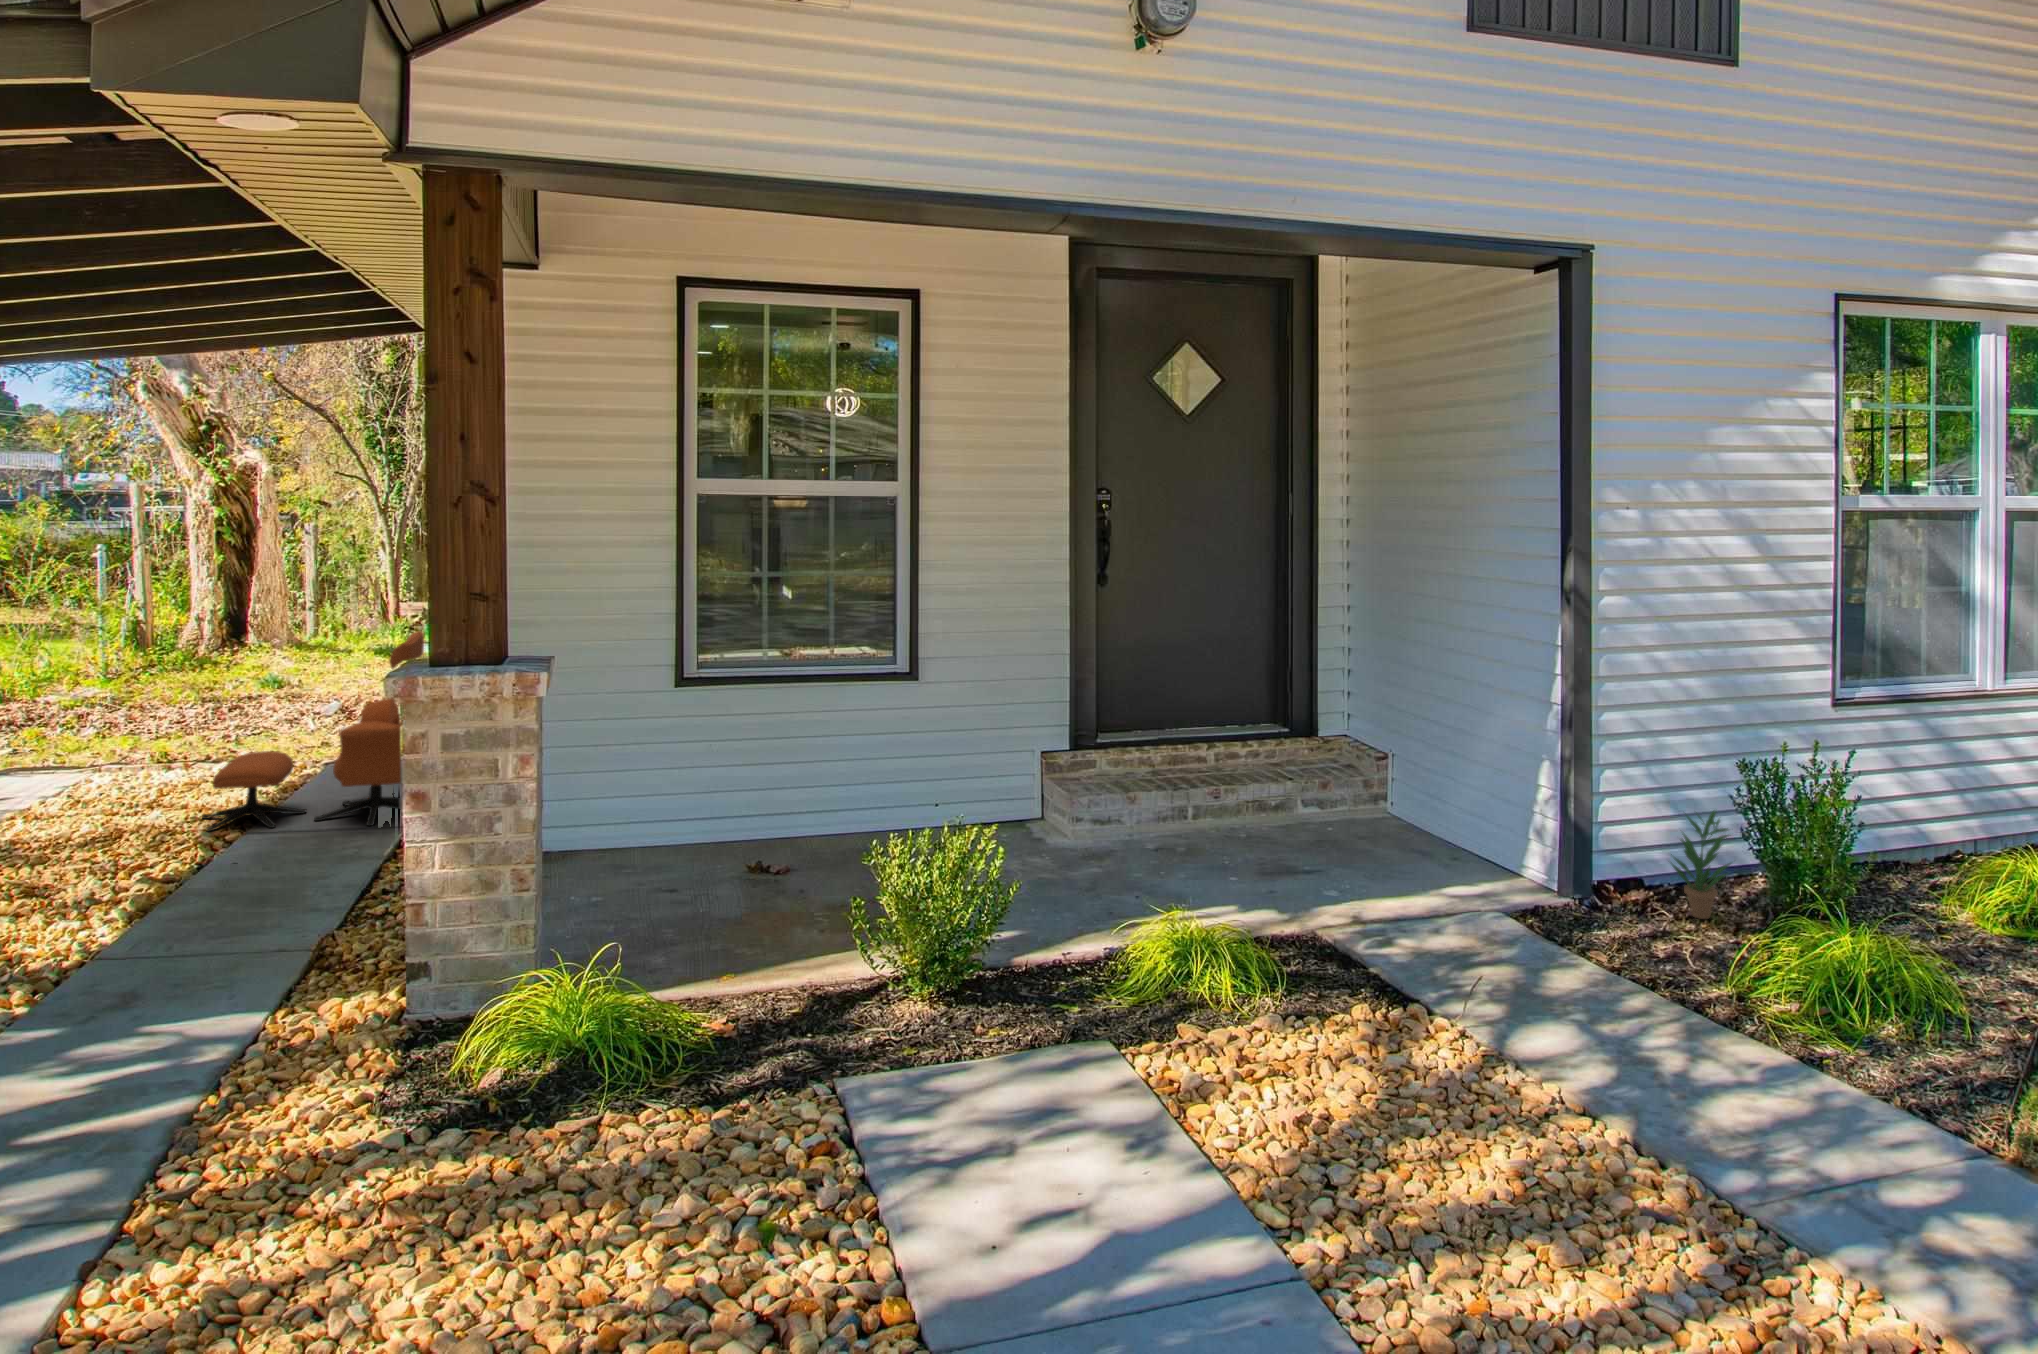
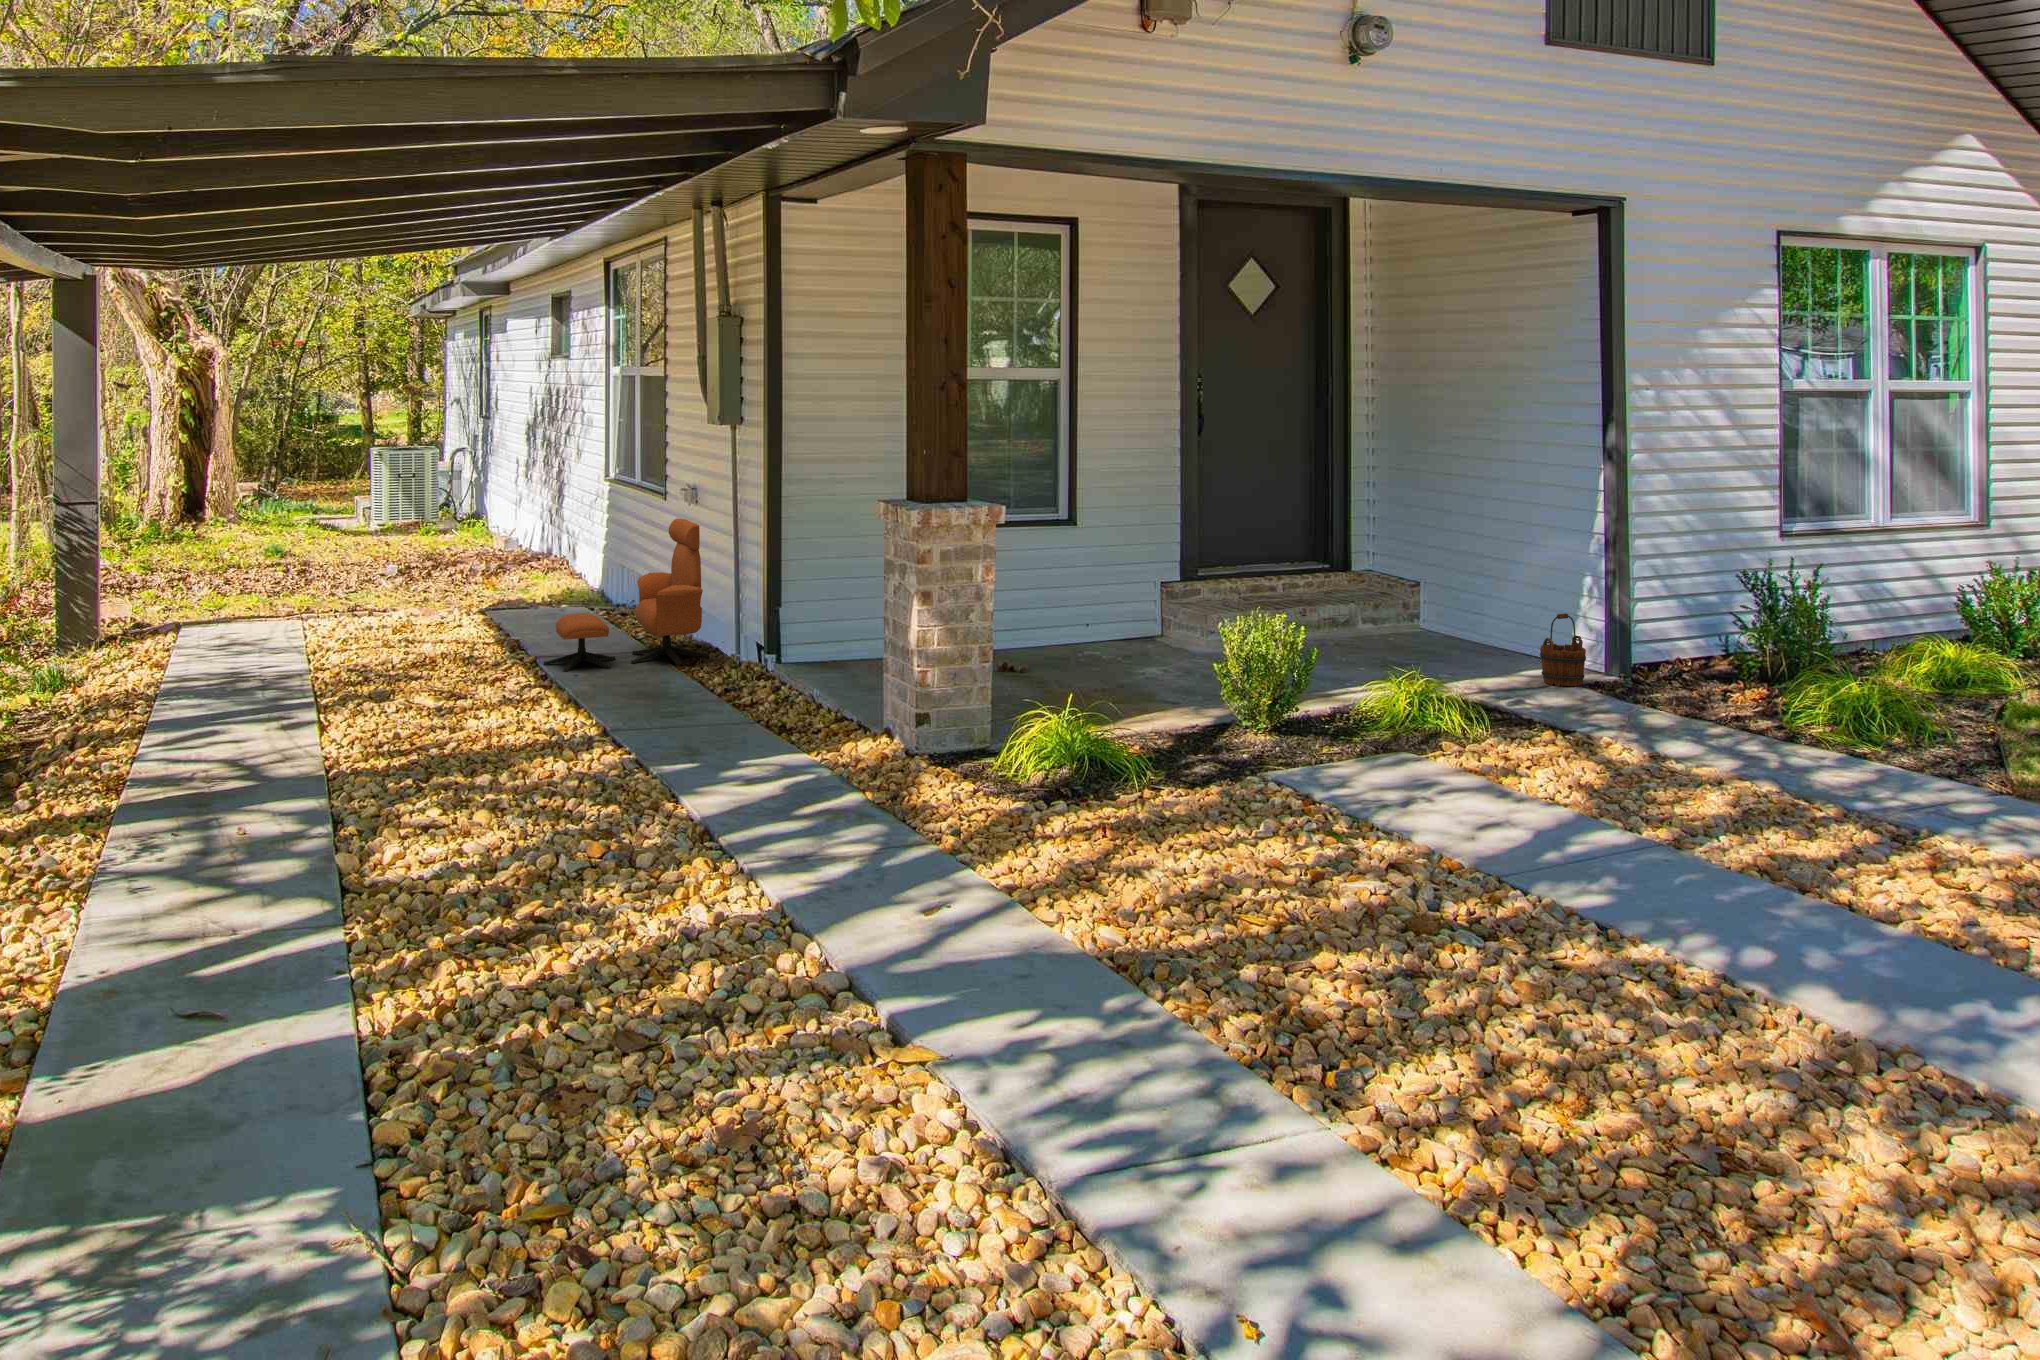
potted plant: present [1671,811,1731,919] -> none [1677,603,1728,681]
wooden bucket: none [1466,814,1527,921] -> present [1540,613,1586,686]

